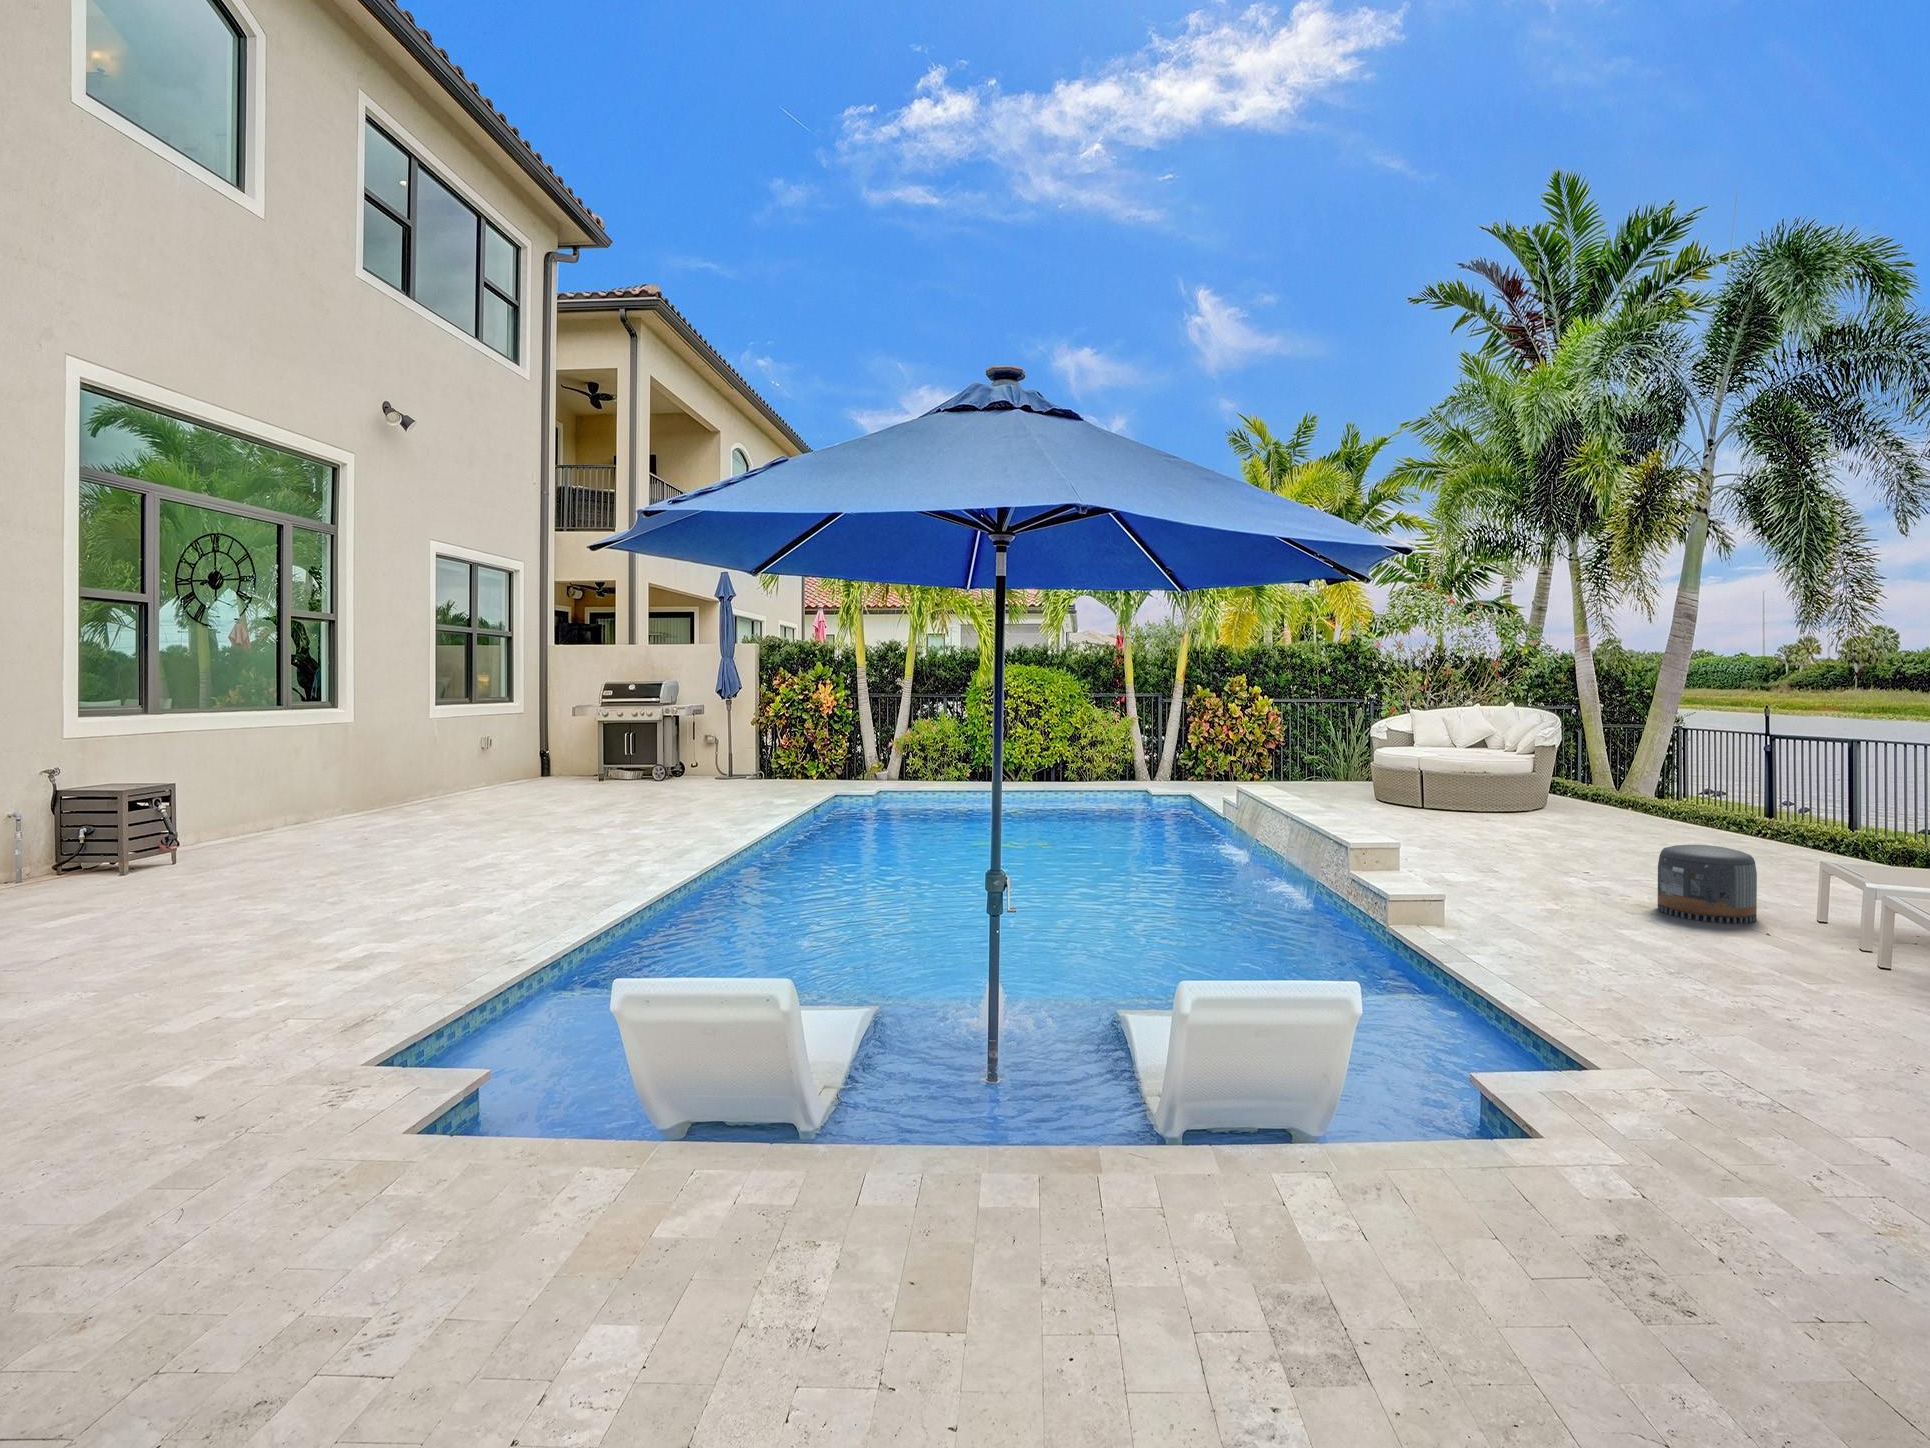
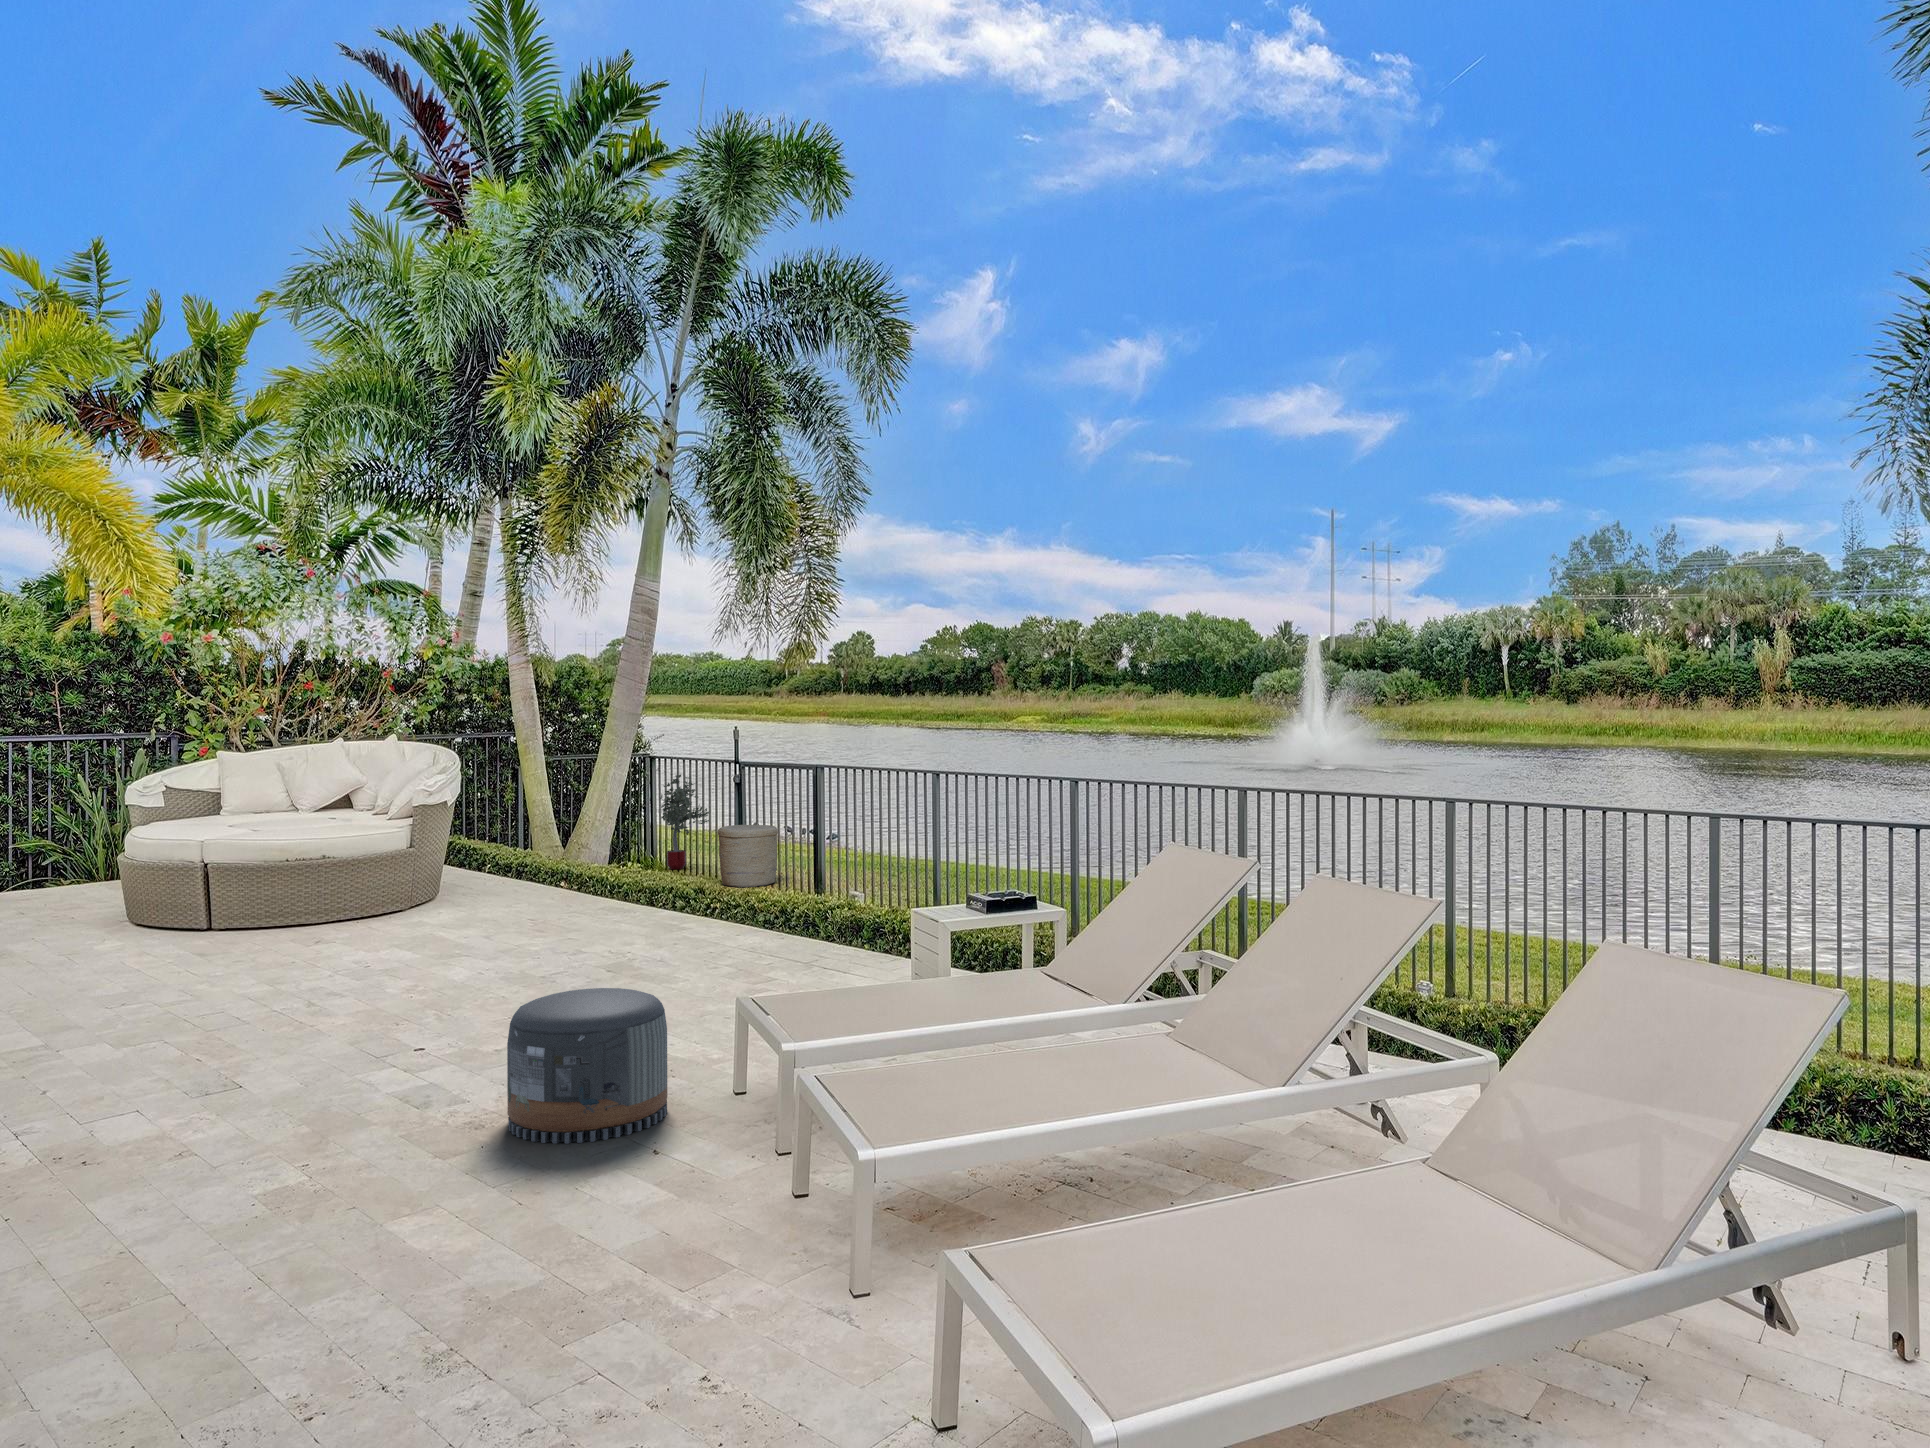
potted tree: none [1698,741,1745,810] -> present [660,775,710,869]
woven basket: none [1754,780,1809,826] -> present [718,825,778,887]

